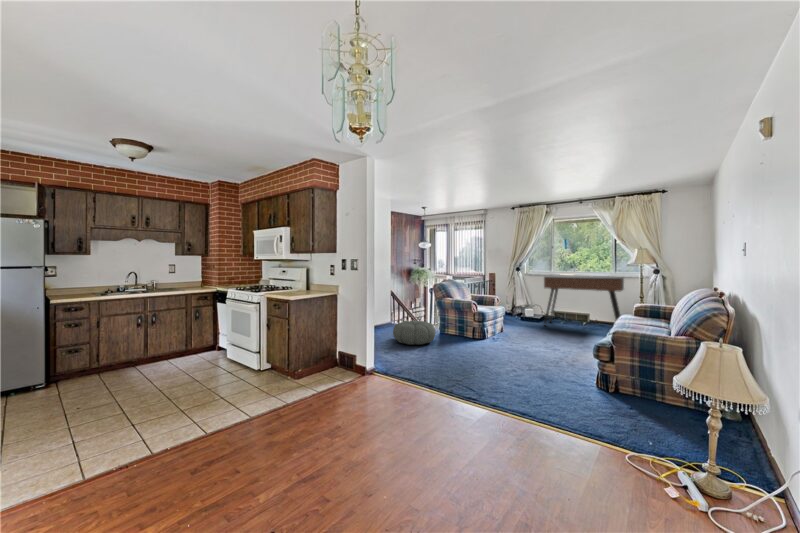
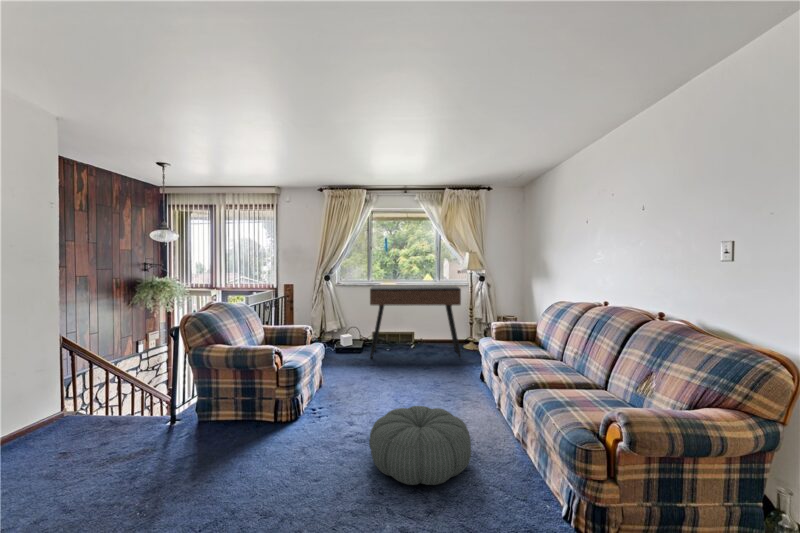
pouf: present [393,321,435,345] -> present [369,406,471,485]

